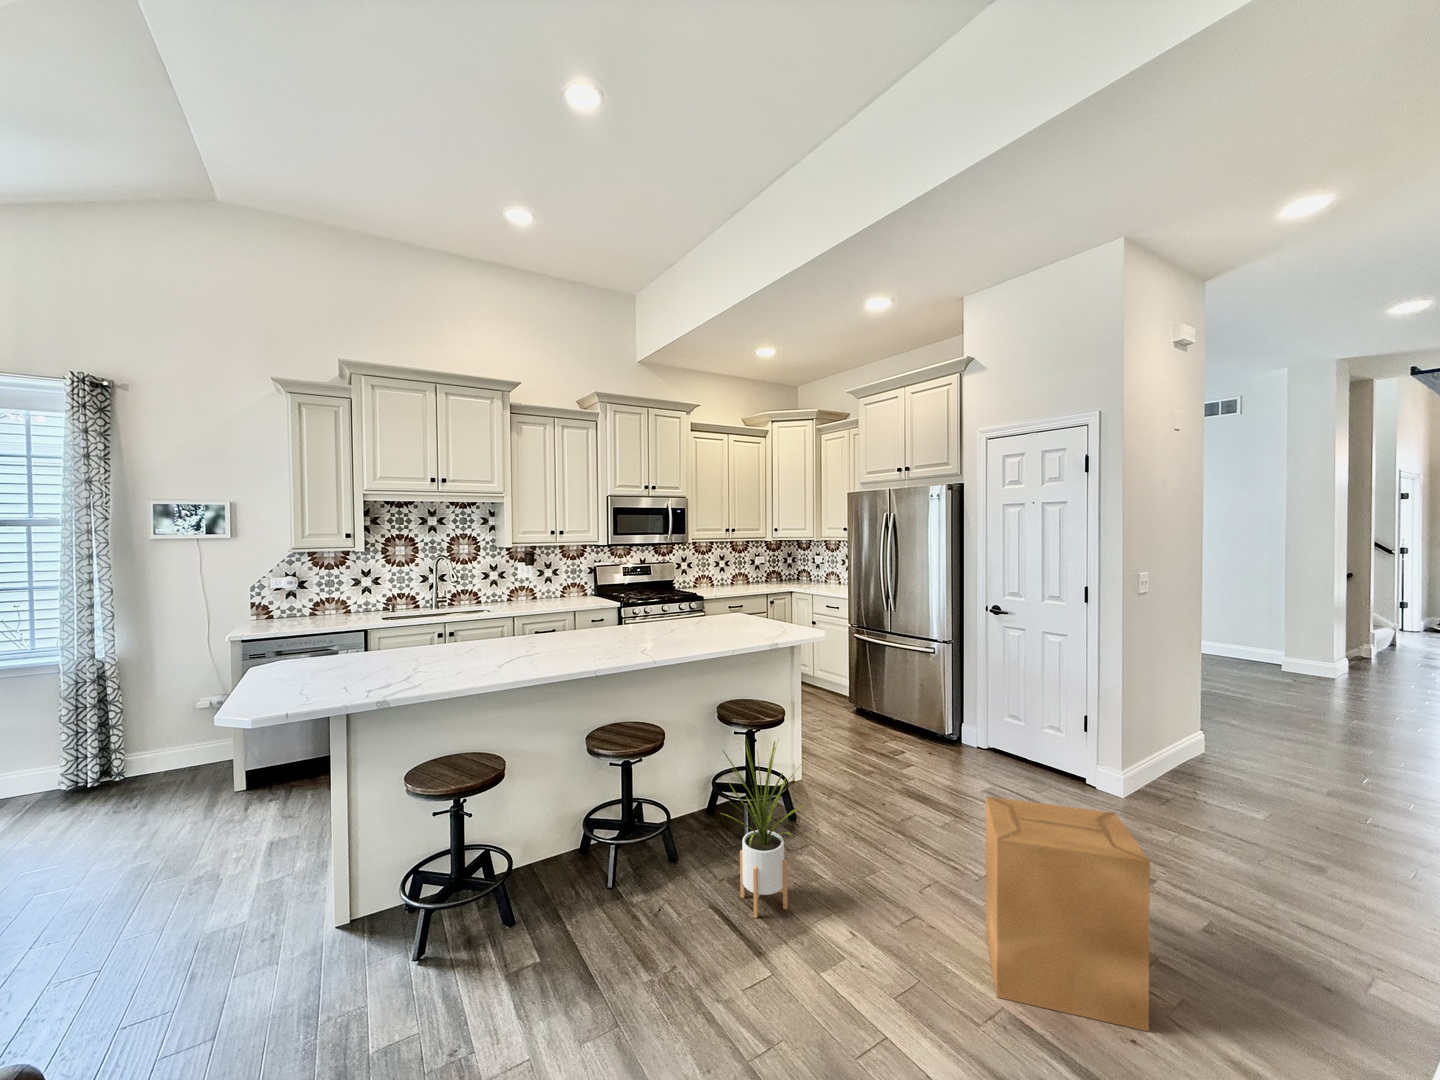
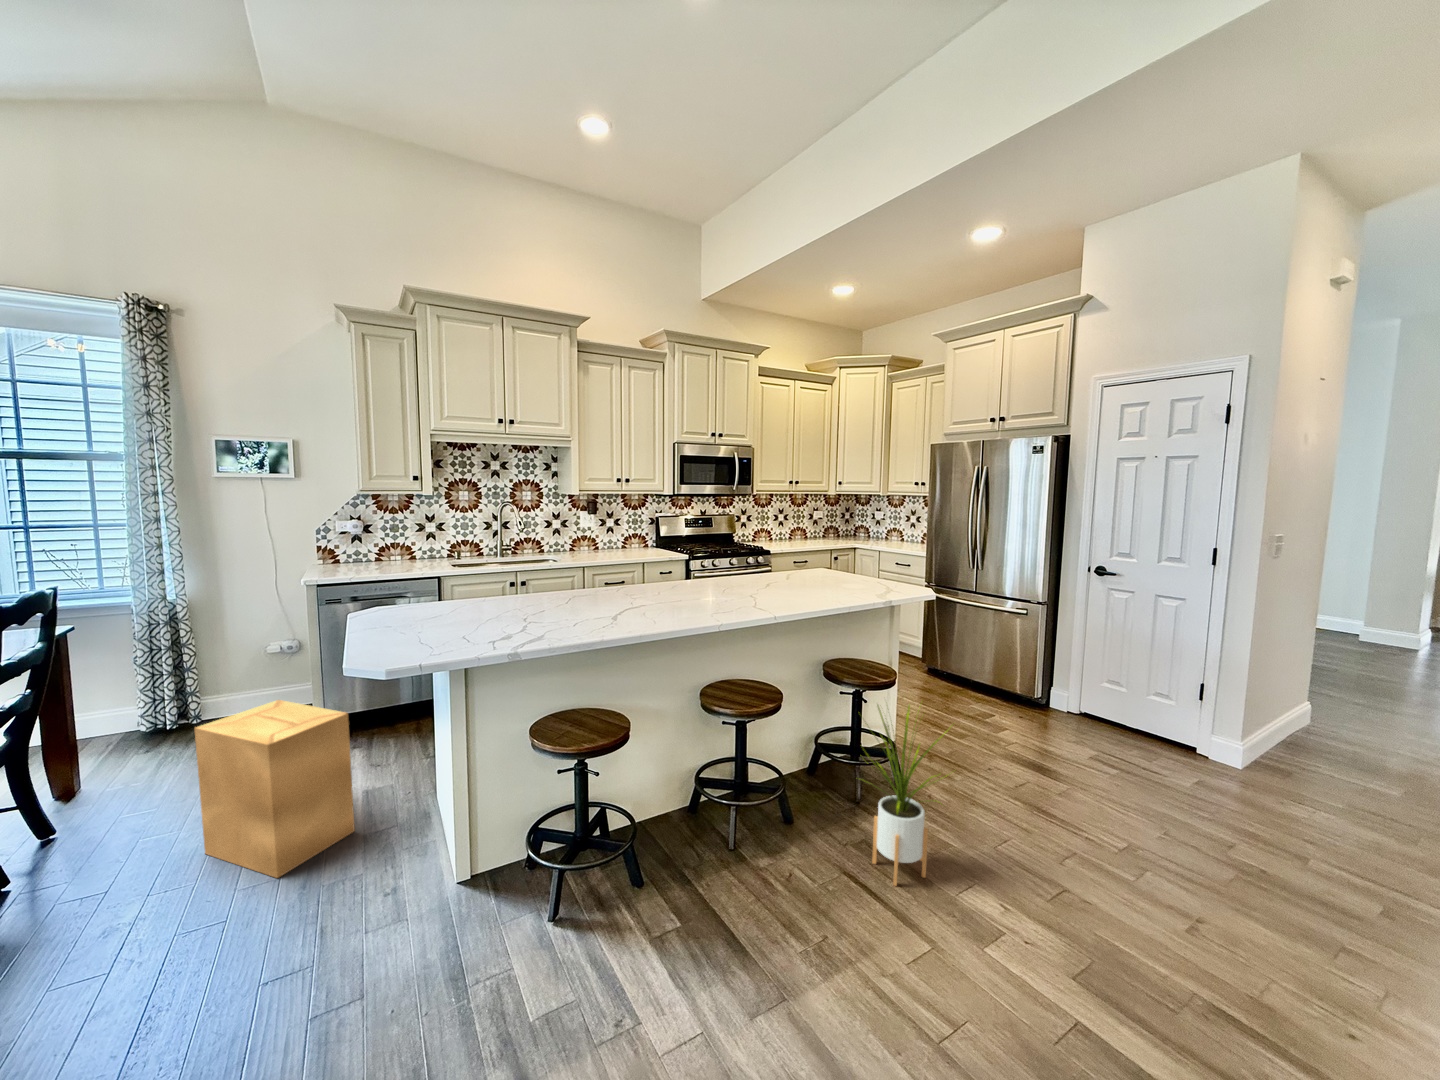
cardboard box: present [986,796,1150,1031] -> present [195,700,355,878]

